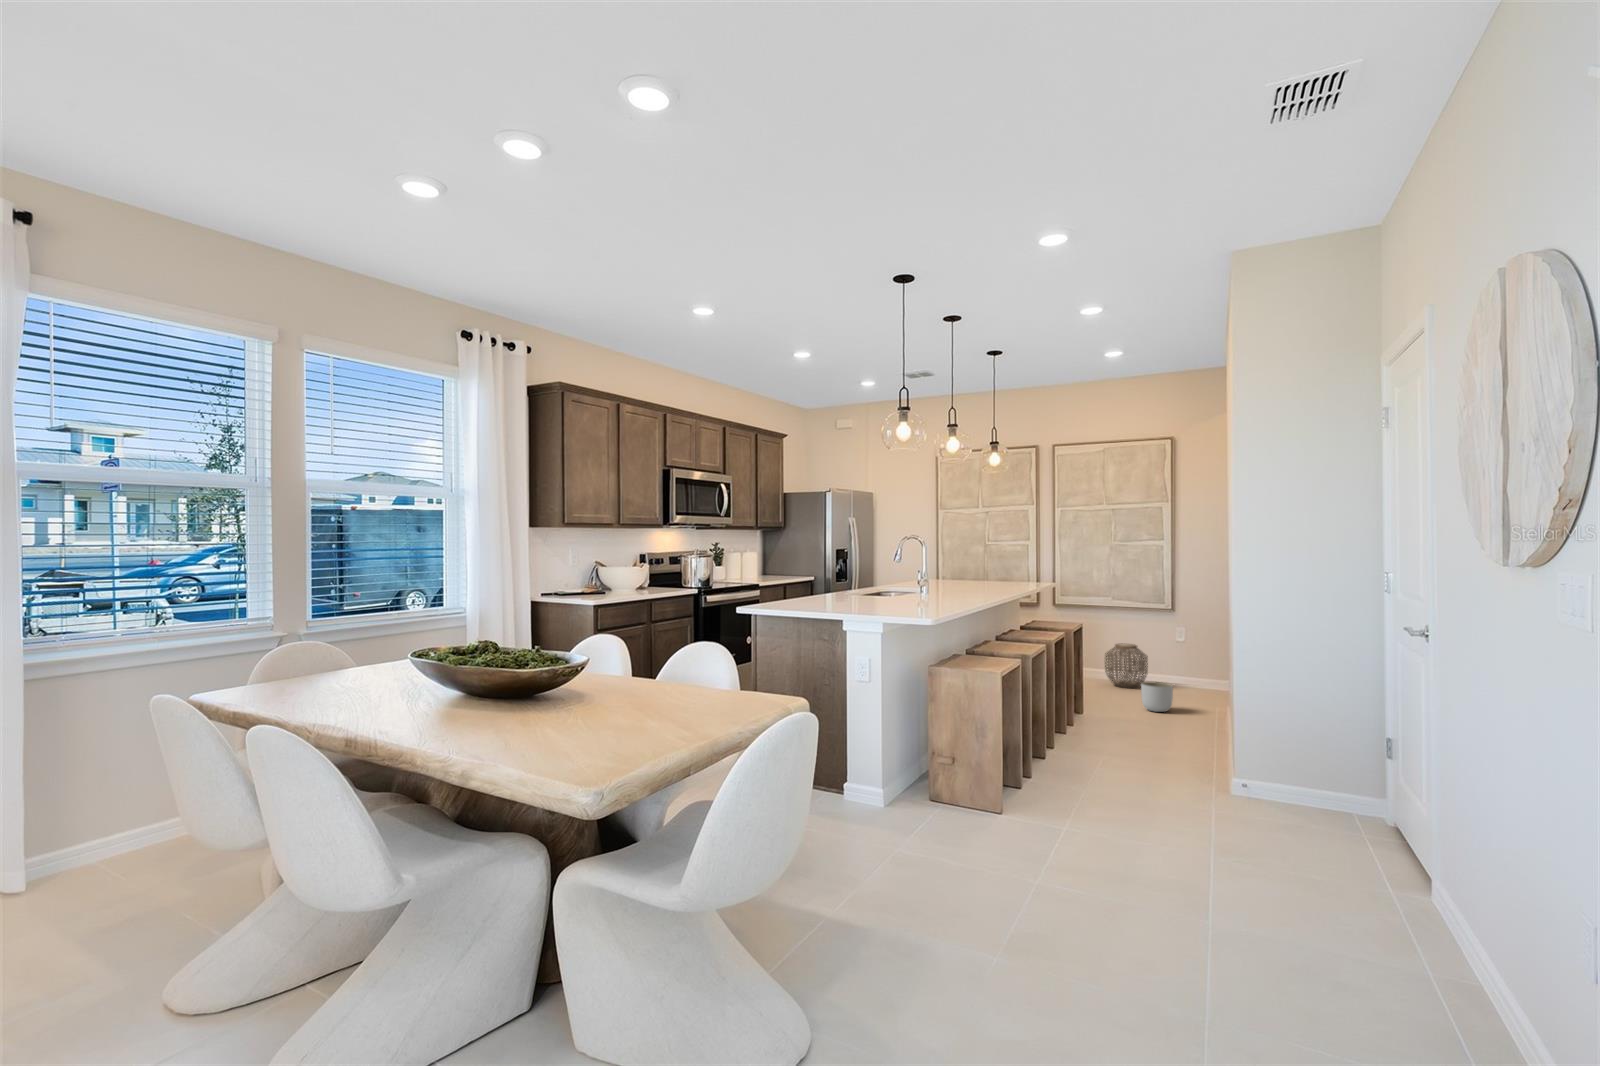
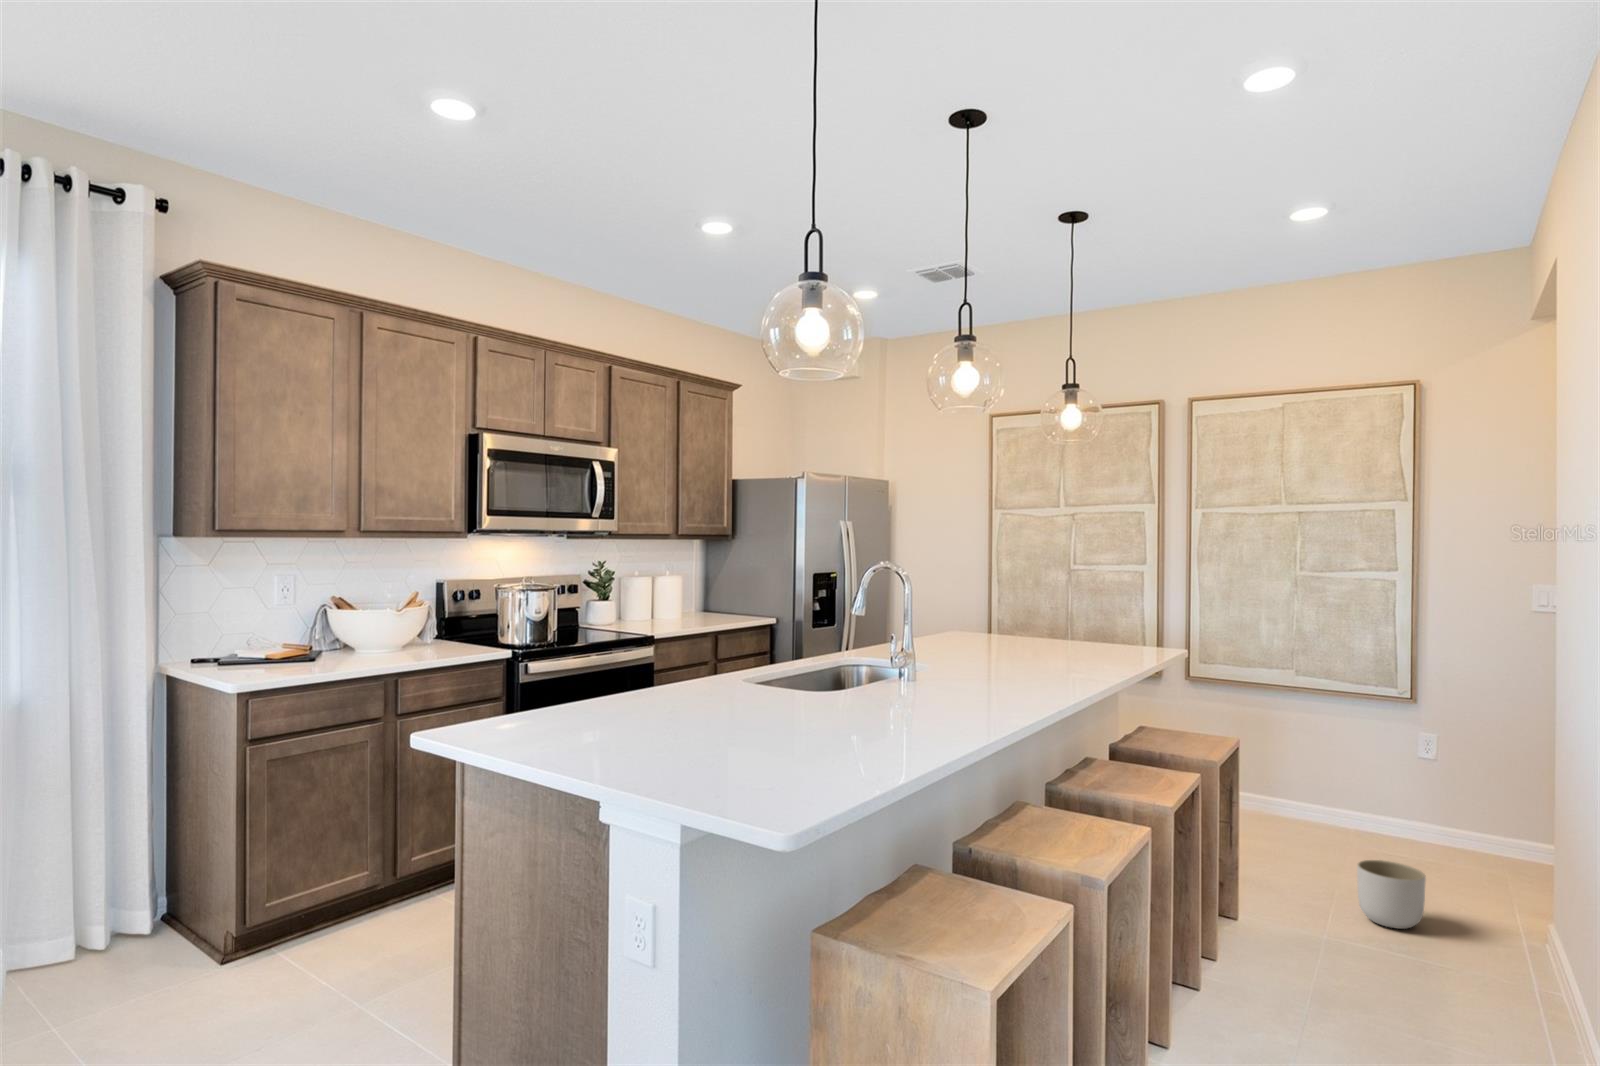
woven basket: present [1105,643,1148,688] -> none [1280,762,1365,849]

